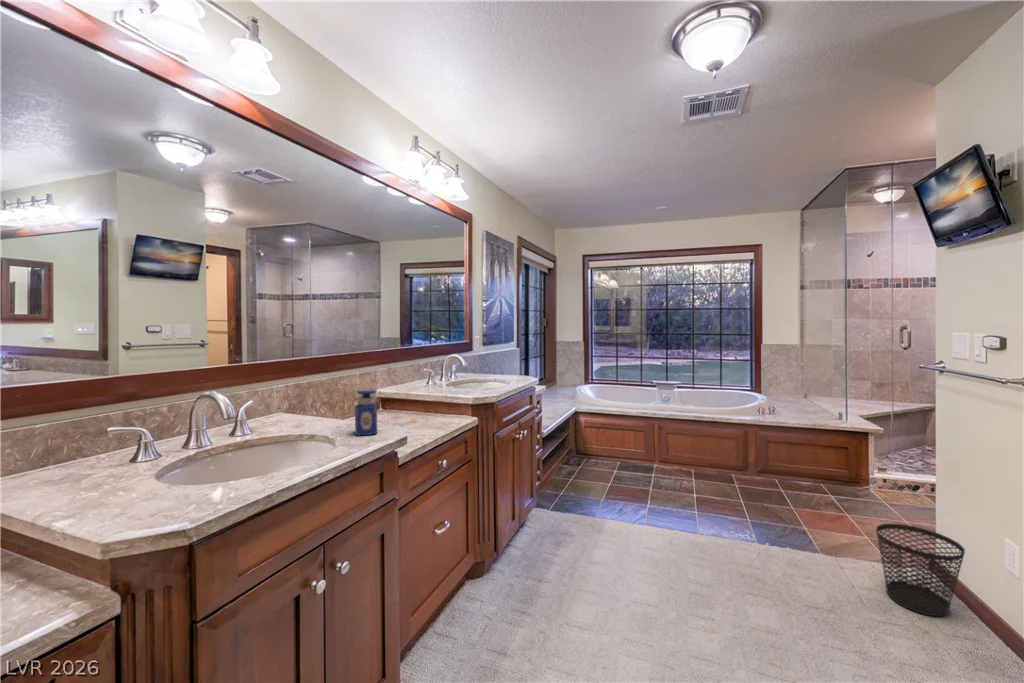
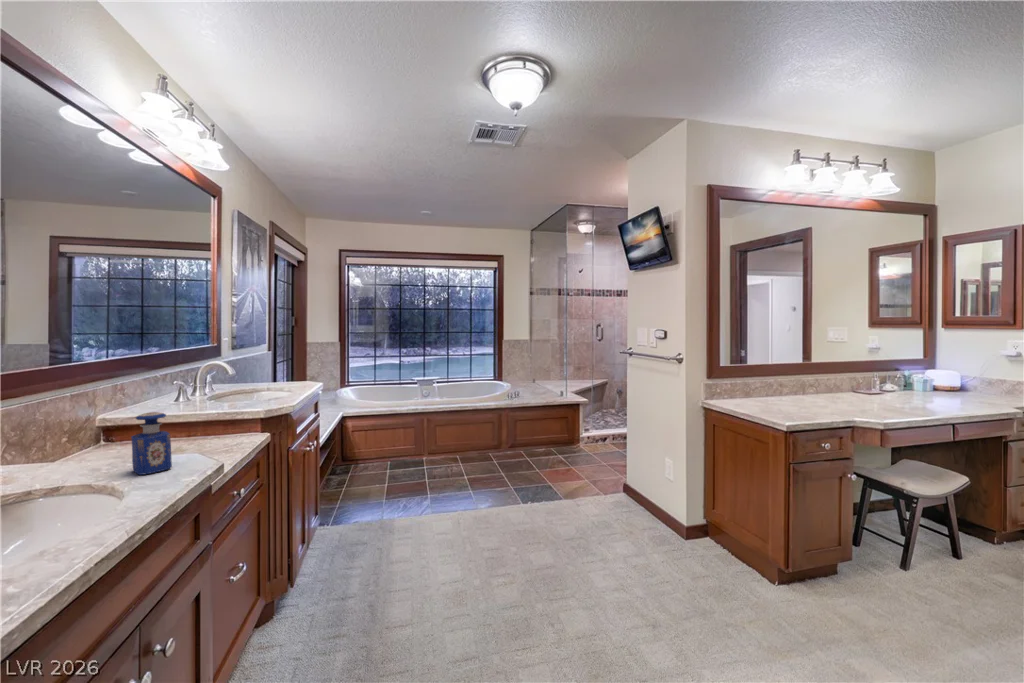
wastebasket: present [876,524,965,616] -> none [598,466,643,523]

